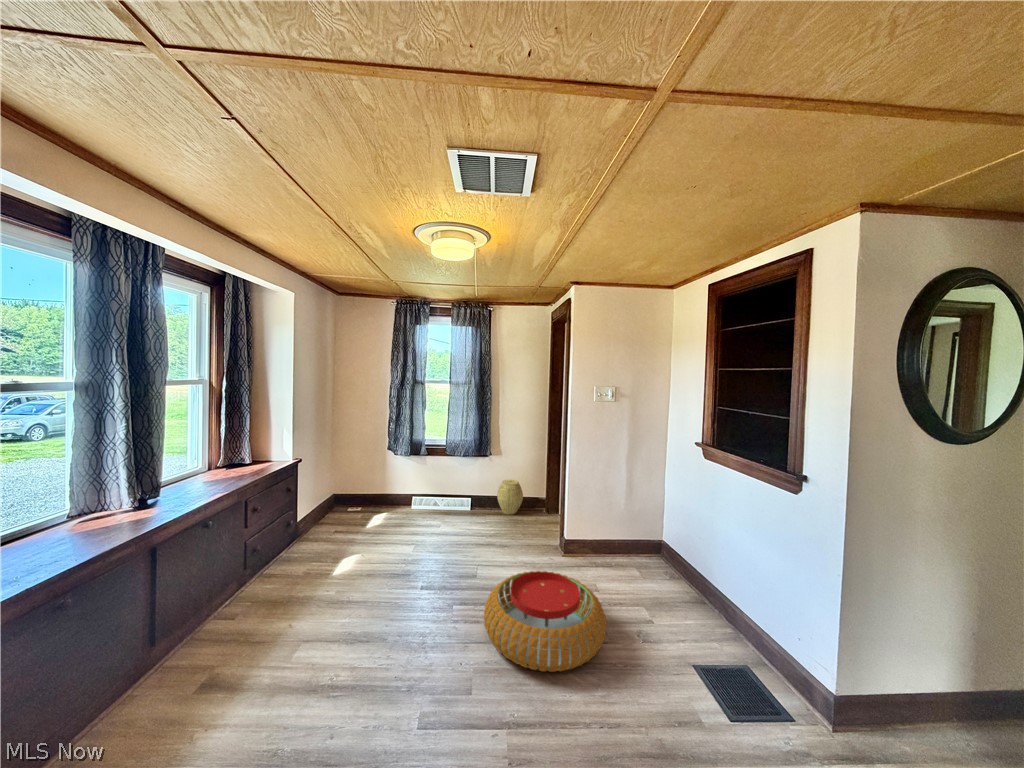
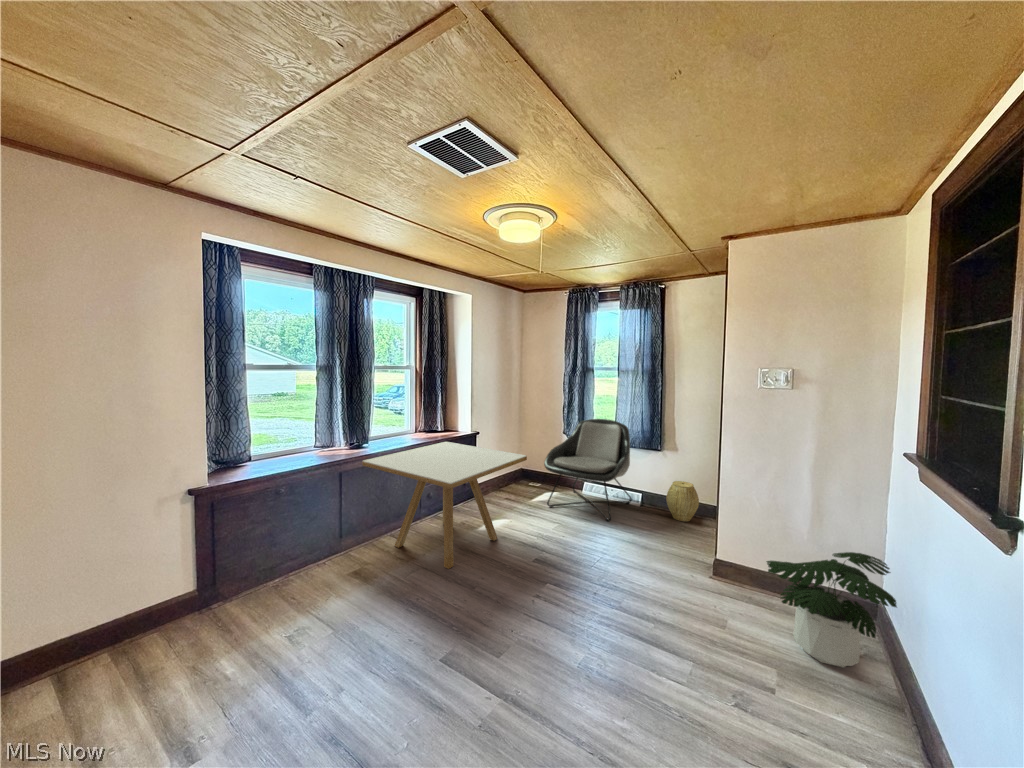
lounge chair: none [387,431,470,531] -> present [544,419,632,522]
dining table: none [166,479,396,642] -> present [362,442,527,569]
potted plant: none [612,509,697,590] -> present [767,552,897,668]
pouf: present [484,571,606,672] -> none [550,569,691,683]

